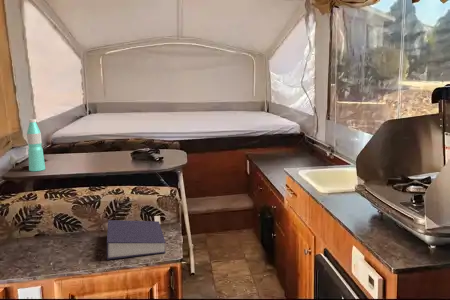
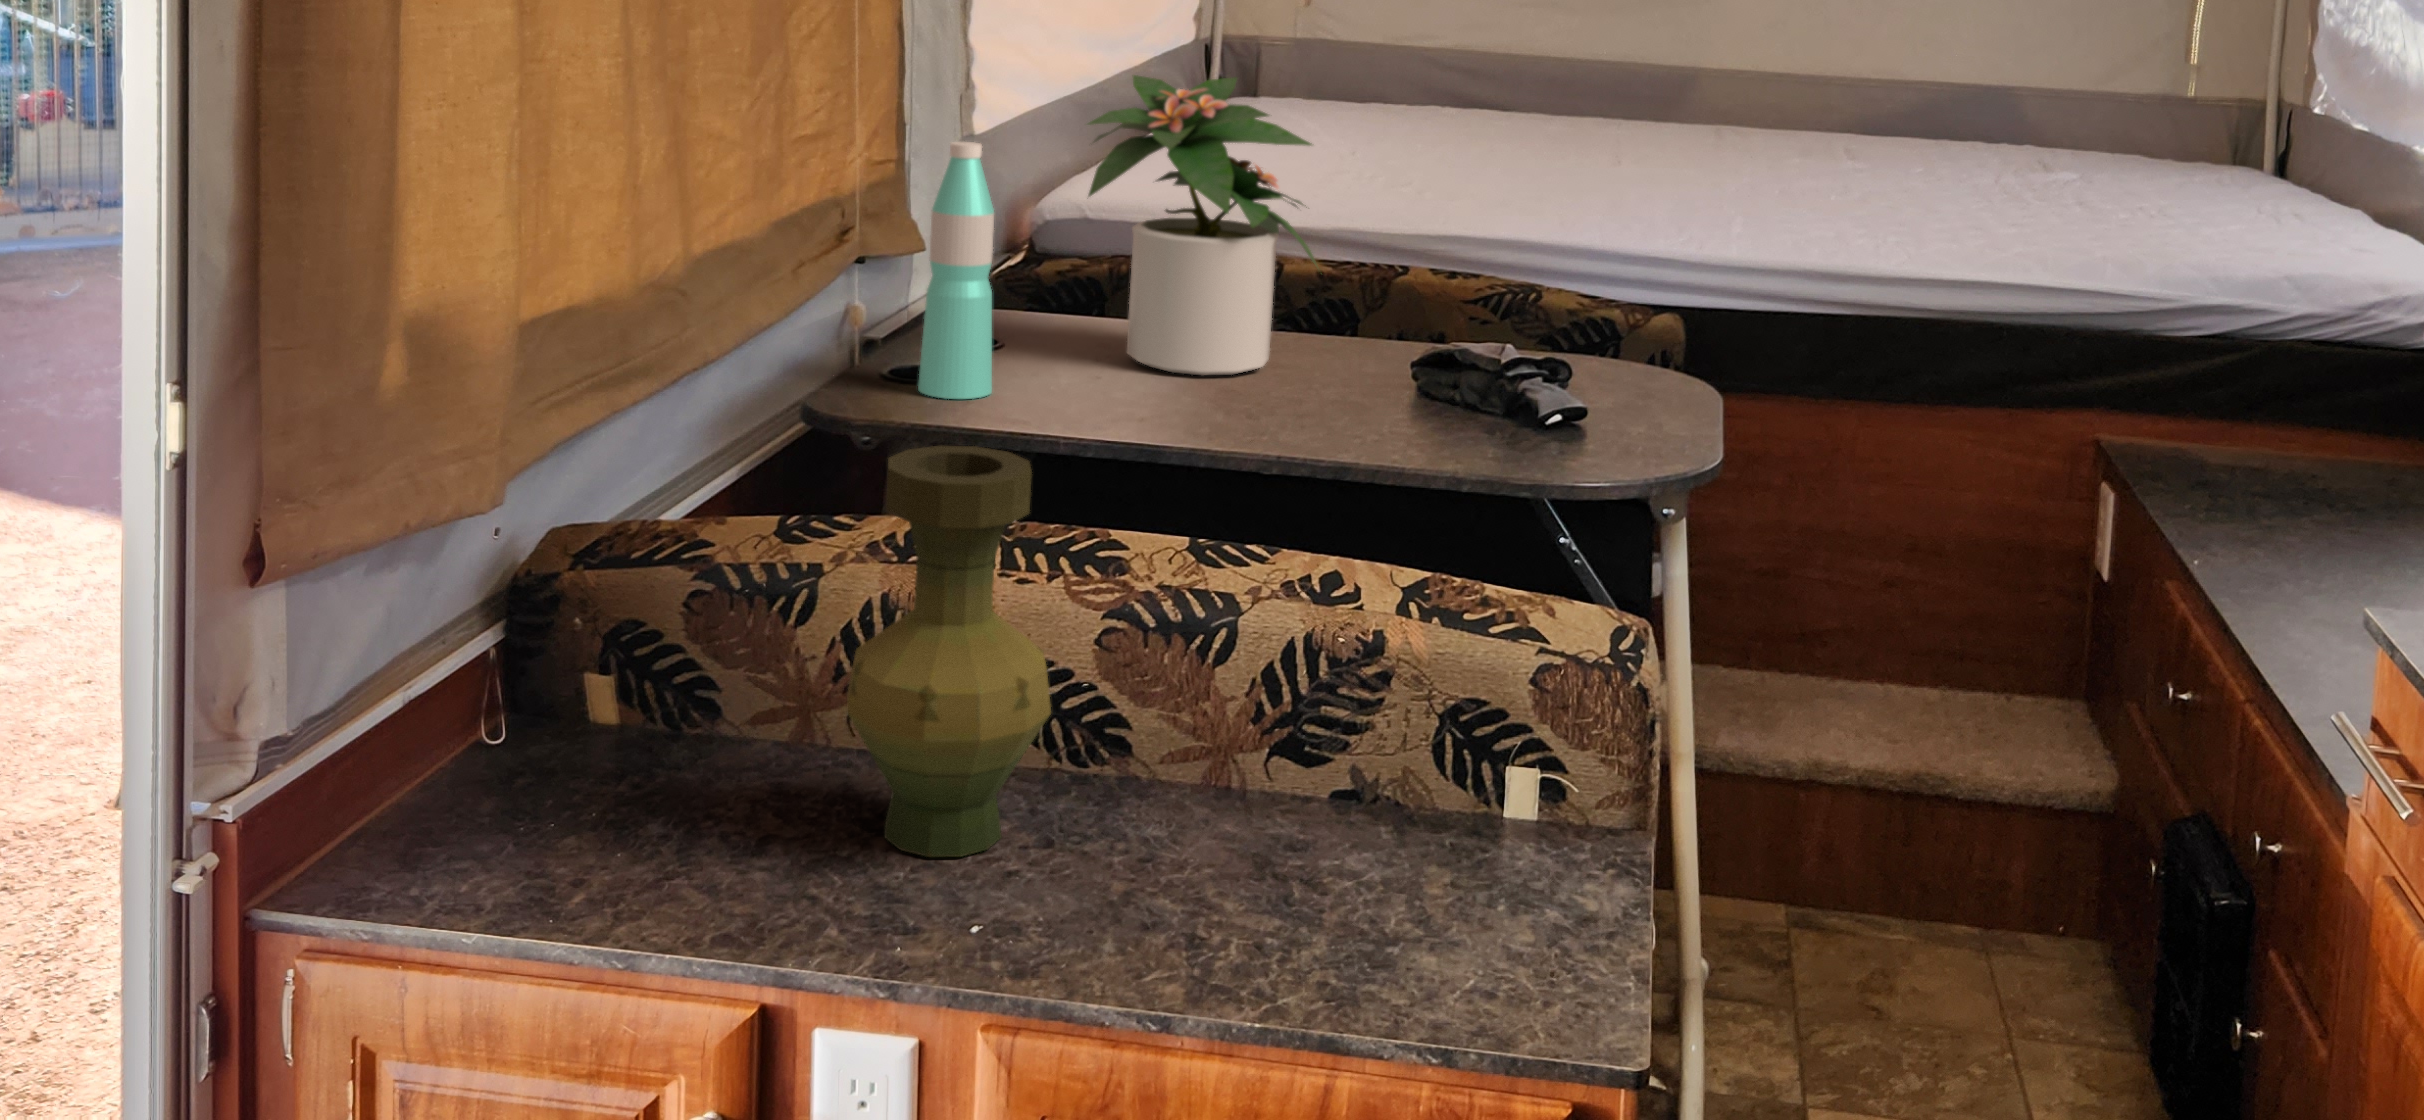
potted plant: none [58,103,112,161] -> present [1088,75,1317,376]
vase: none [18,172,63,254] -> present [847,446,1051,857]
book: present [107,220,166,260] -> none [1242,742,1560,999]

